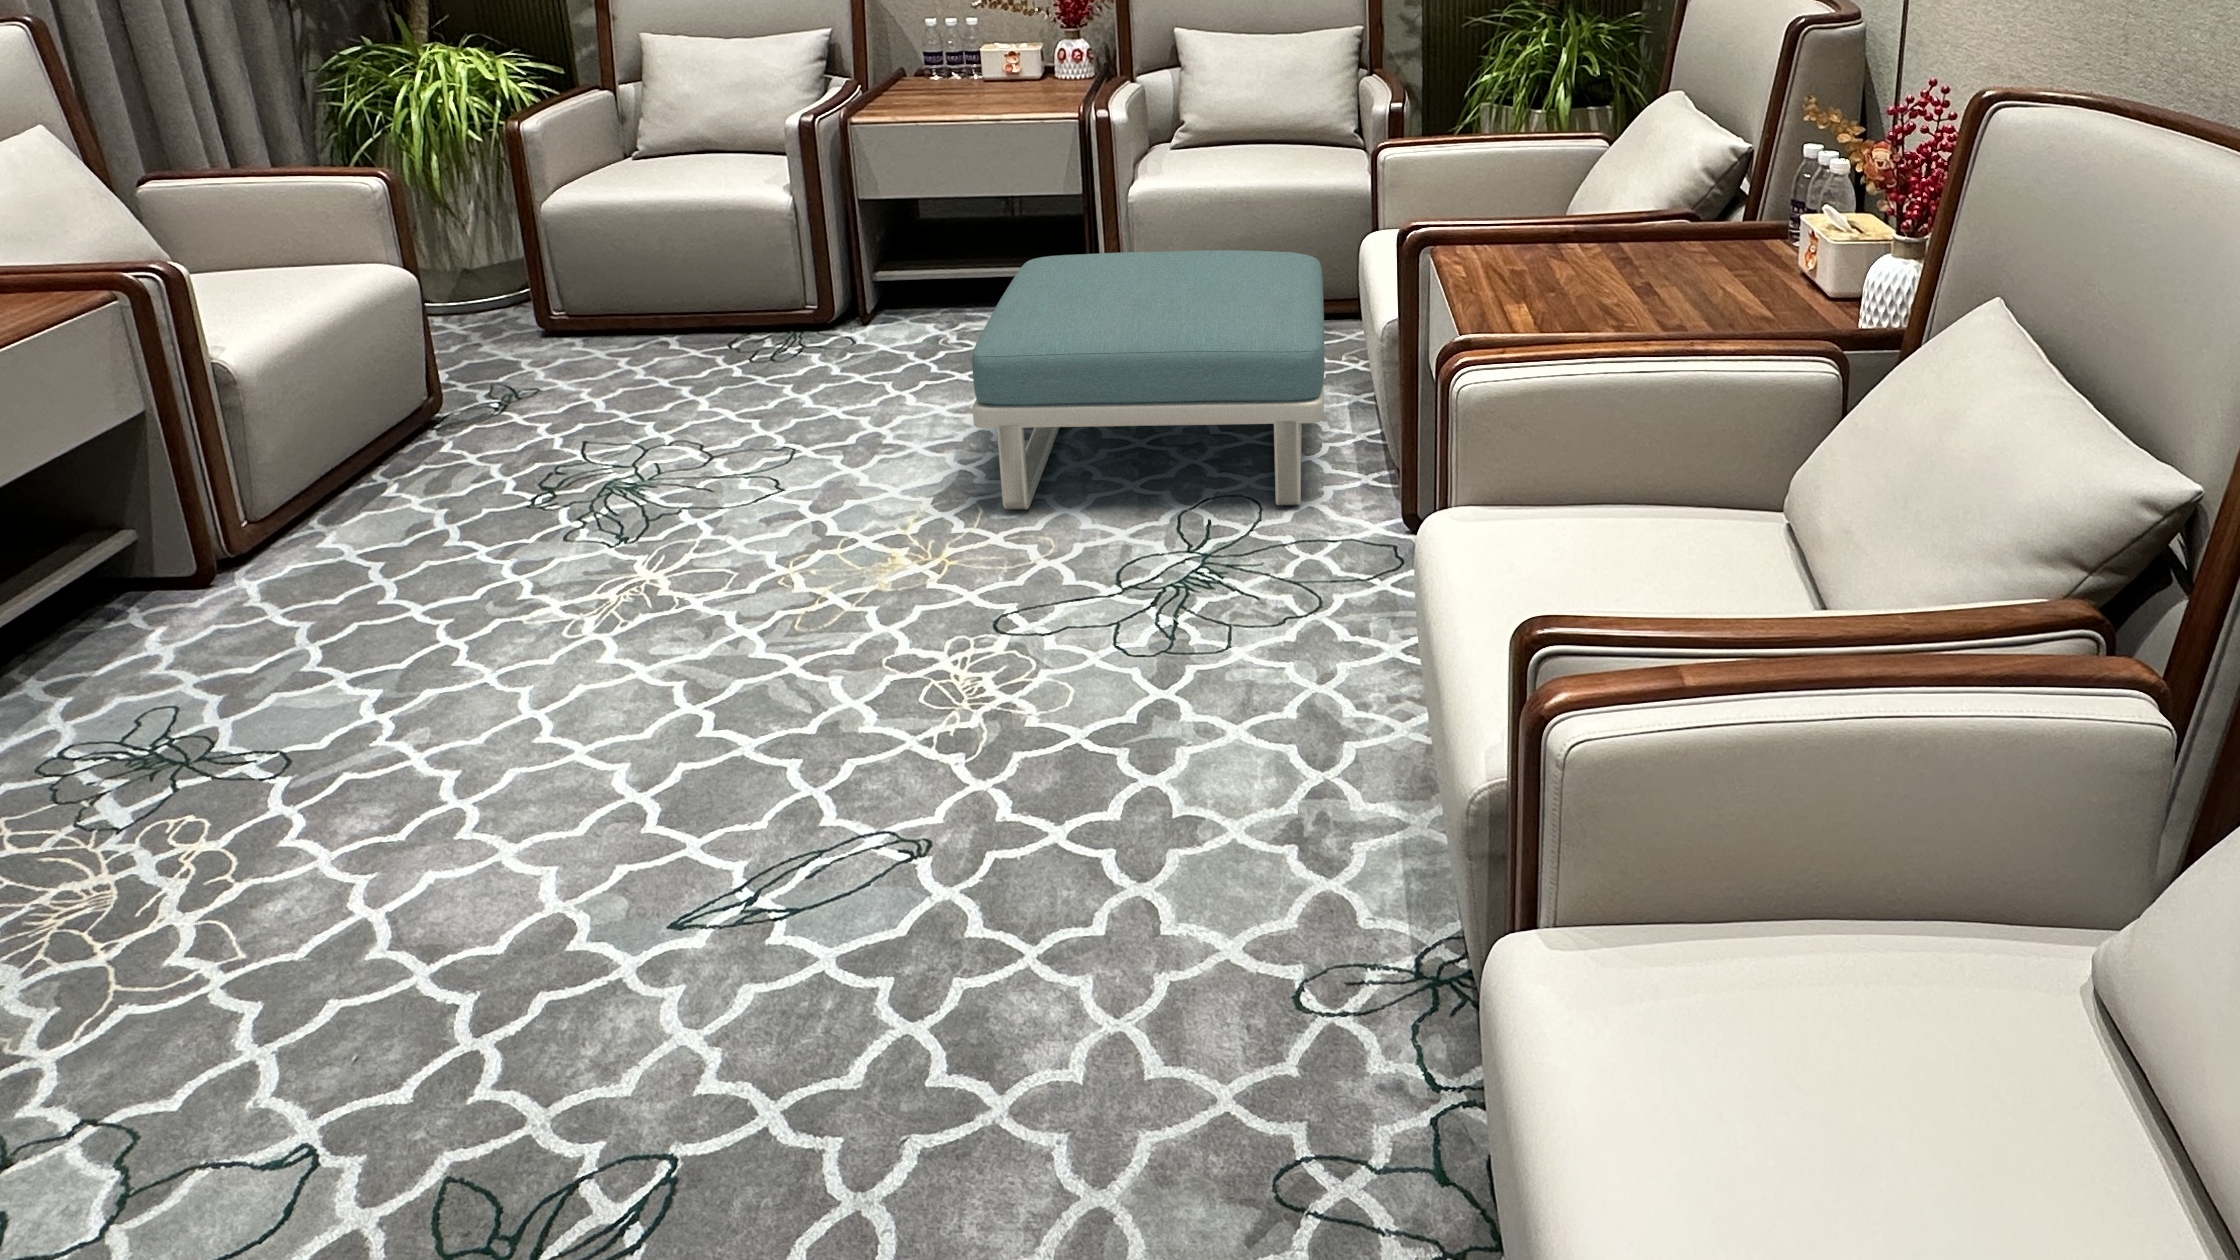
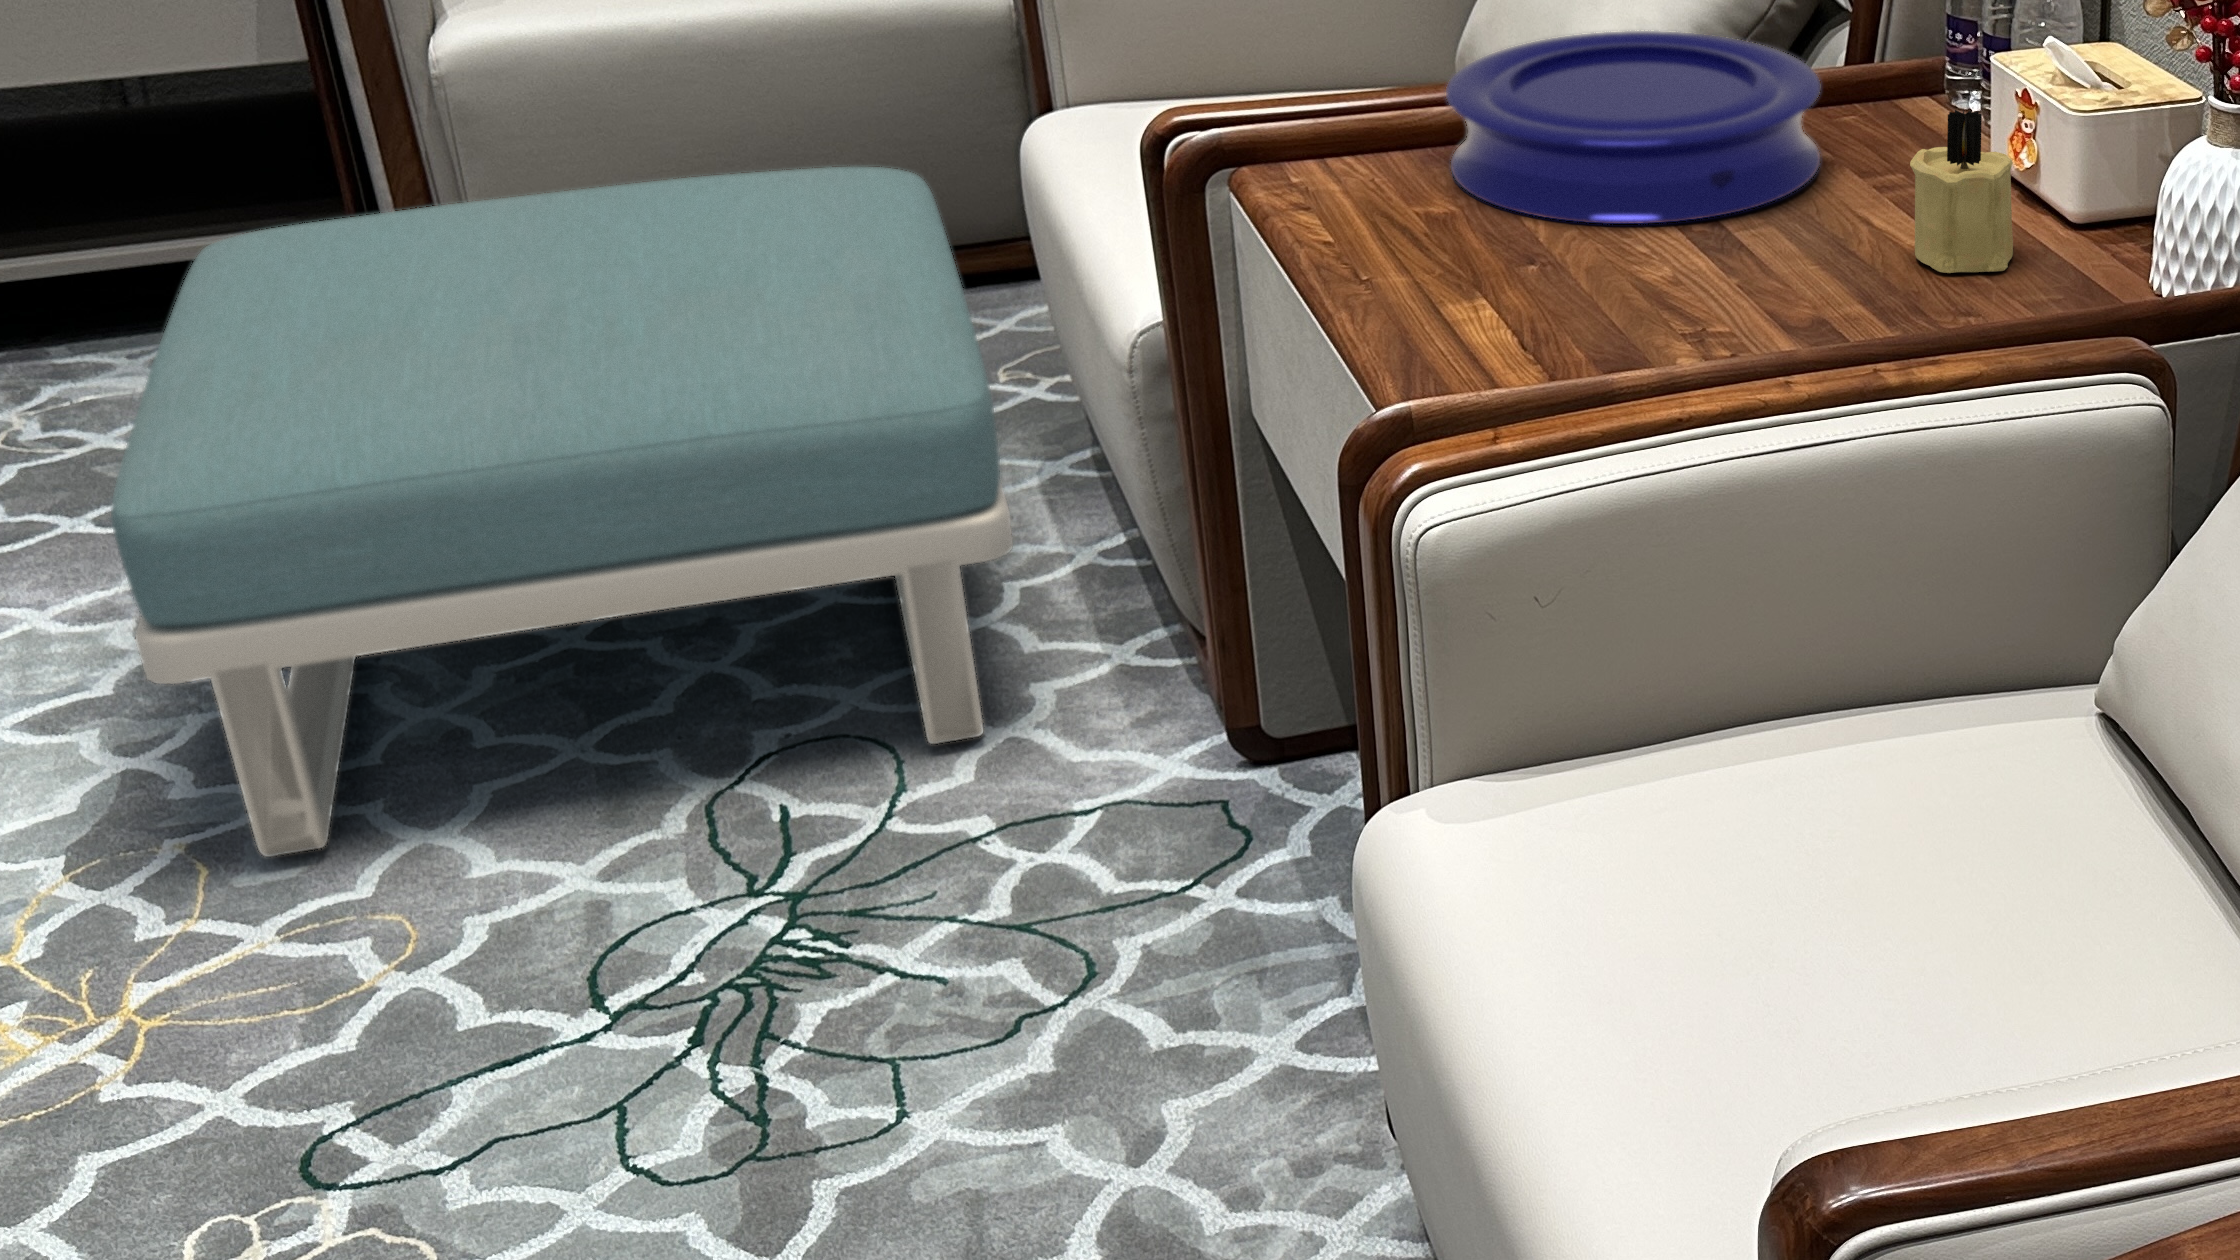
plate: none [1524,203,1702,285] -> present [1446,31,1820,224]
candle: none [1727,241,1778,318] -> present [1910,110,2013,273]

